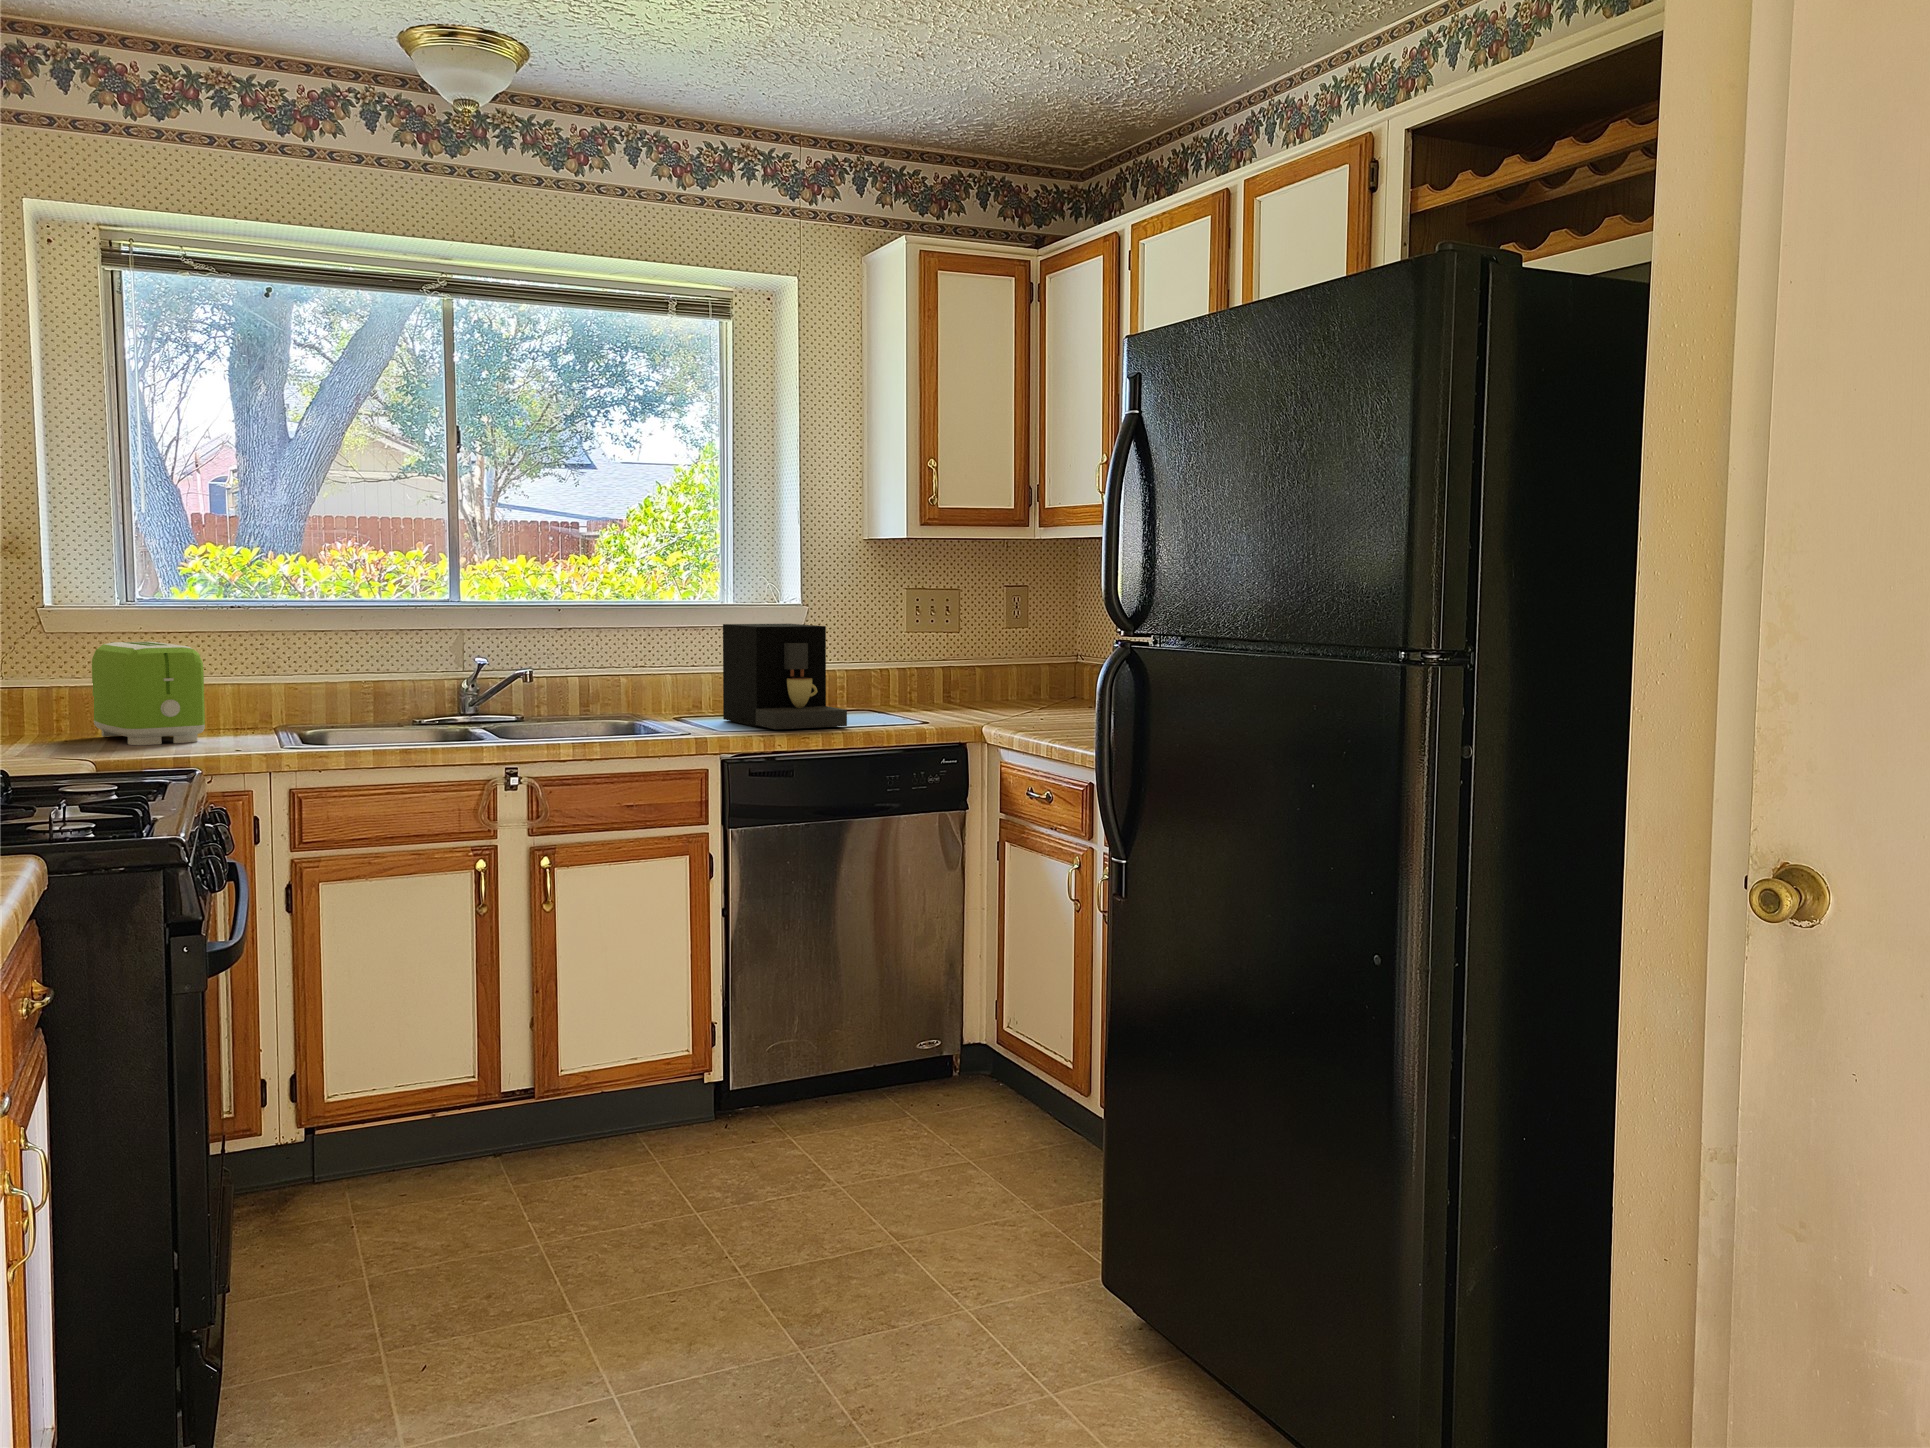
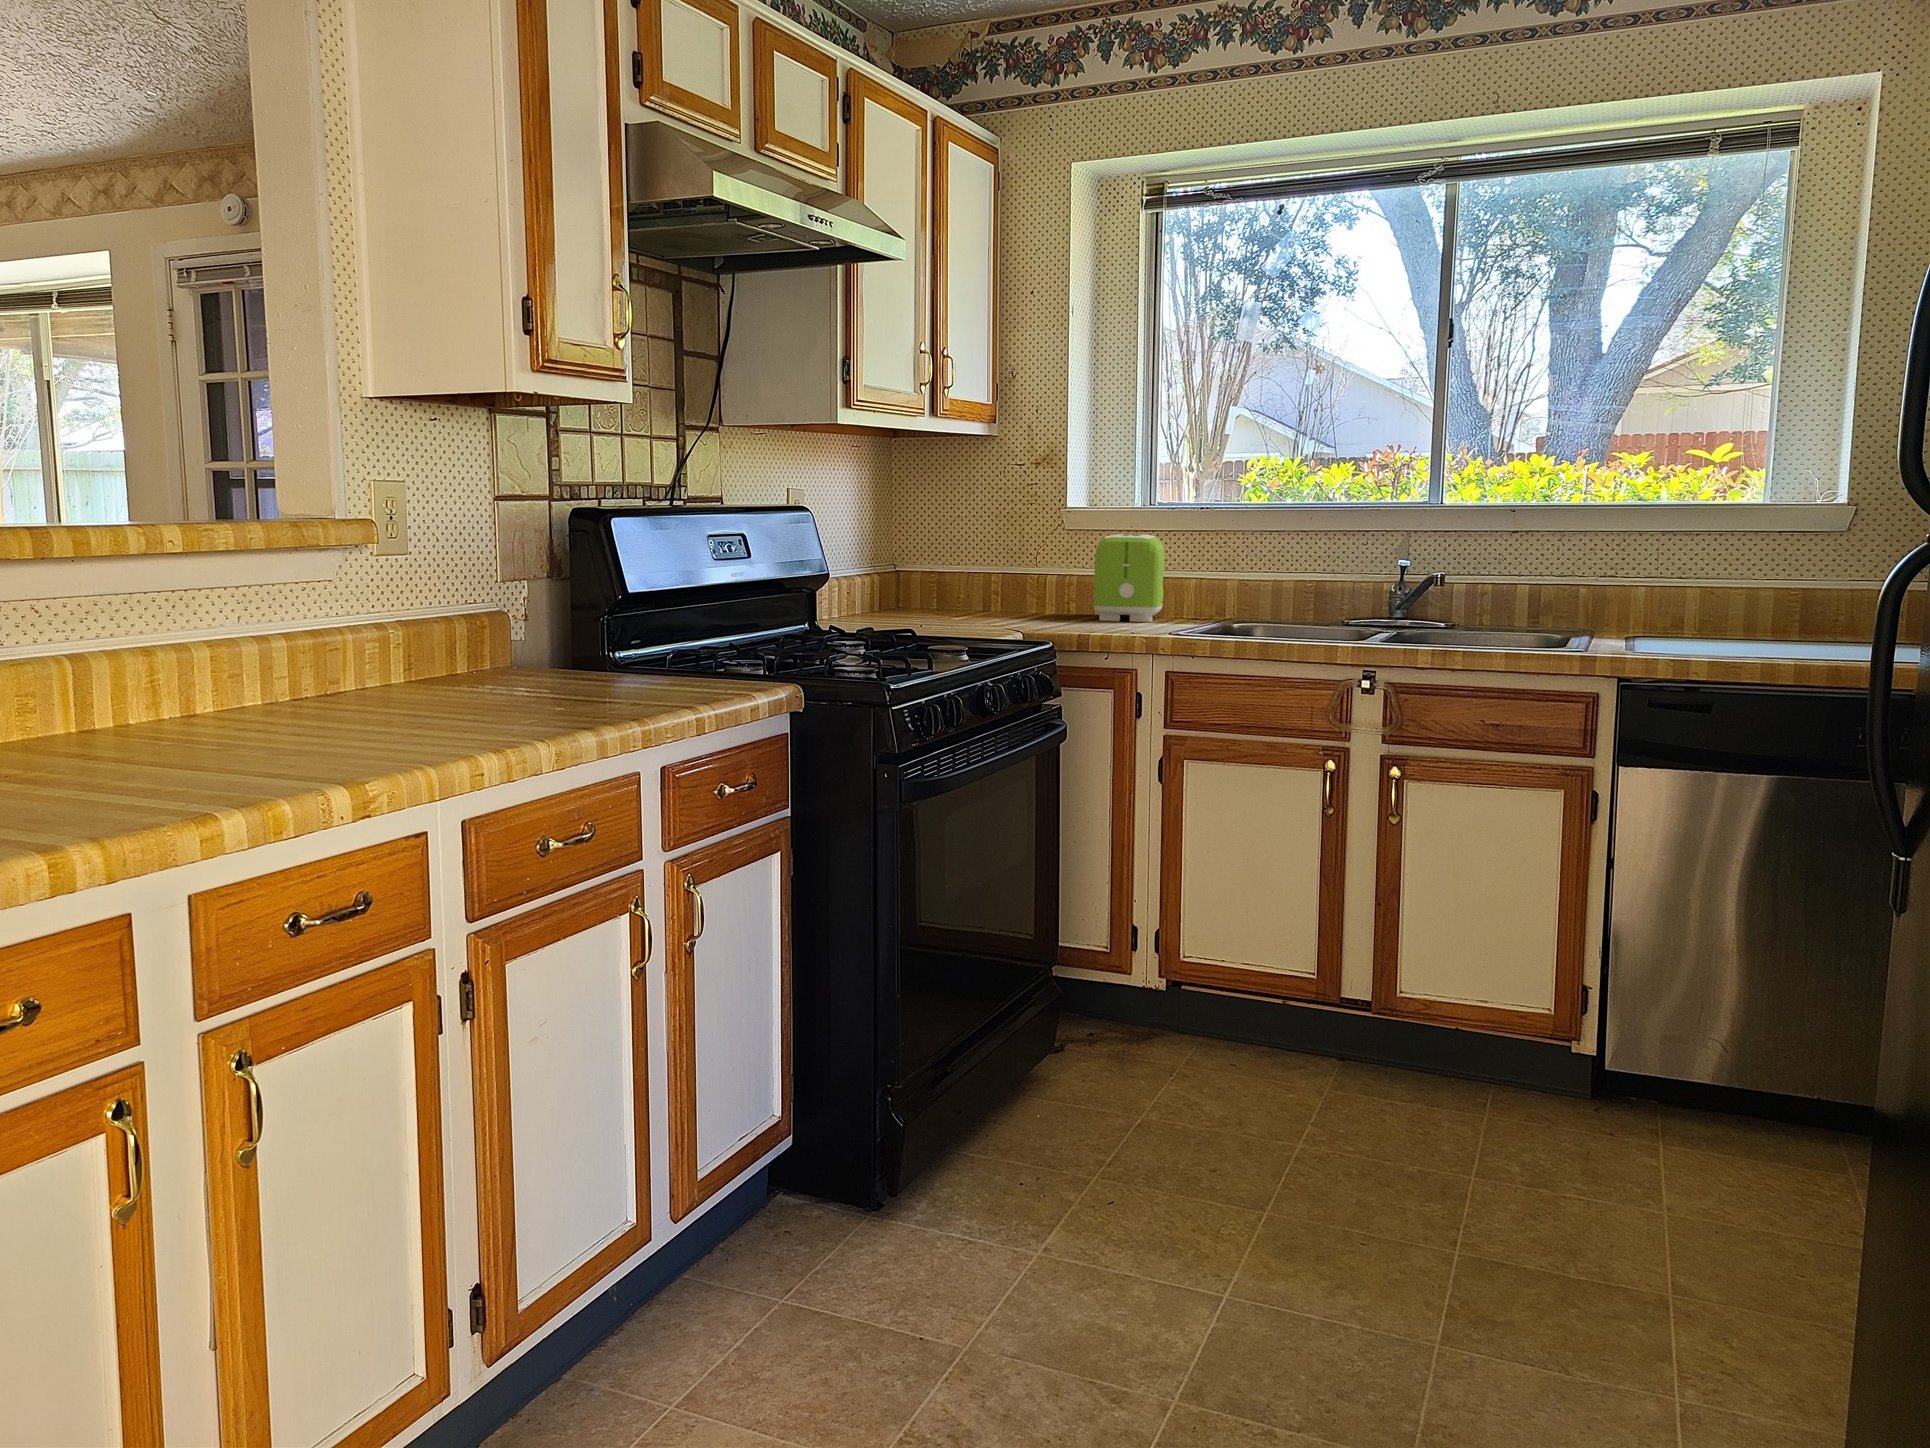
coffee maker: present [723,624,847,729] -> none [1690,530,1815,663]

